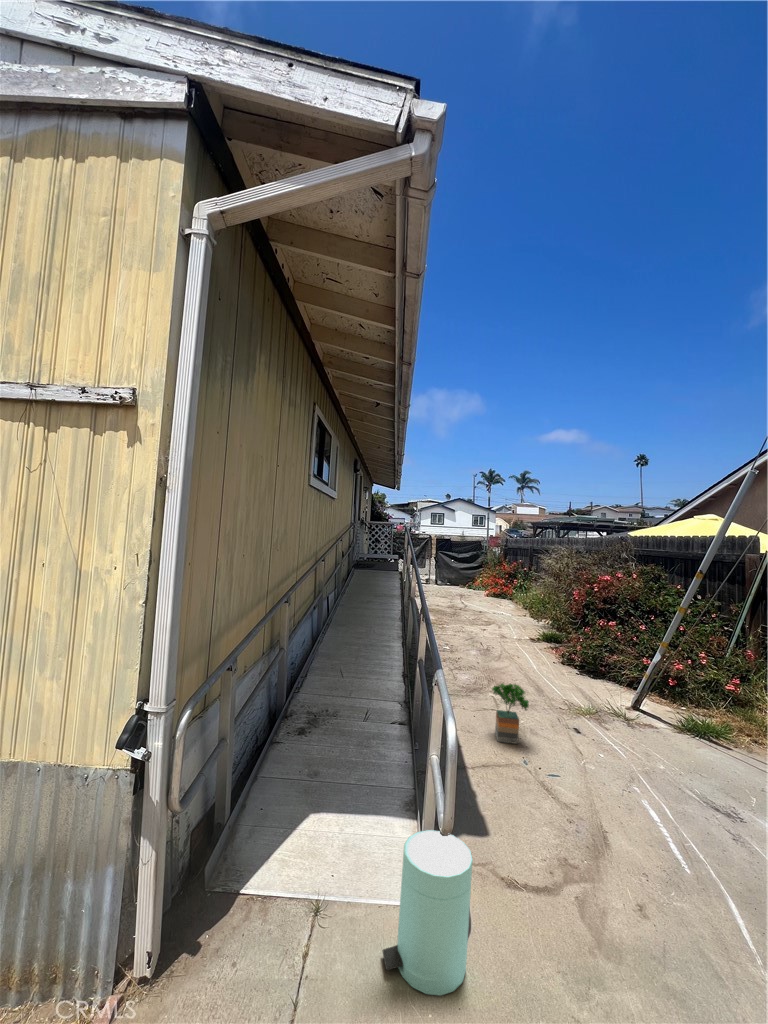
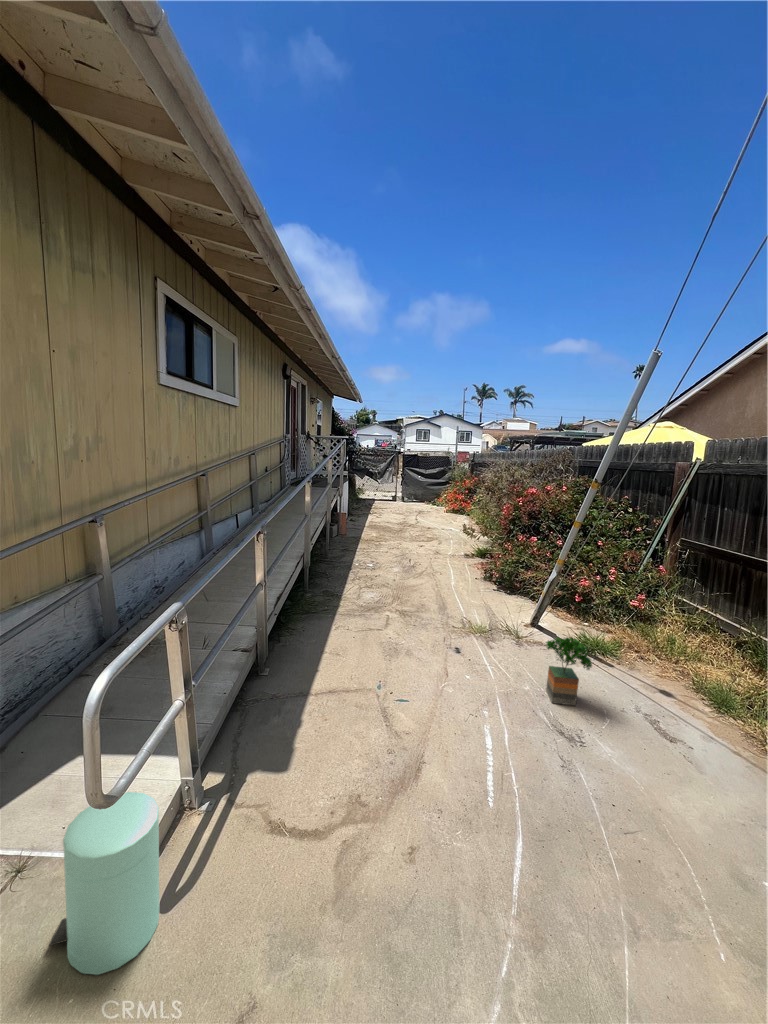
potted tree: present [492,684,529,744] -> present [546,637,592,705]

